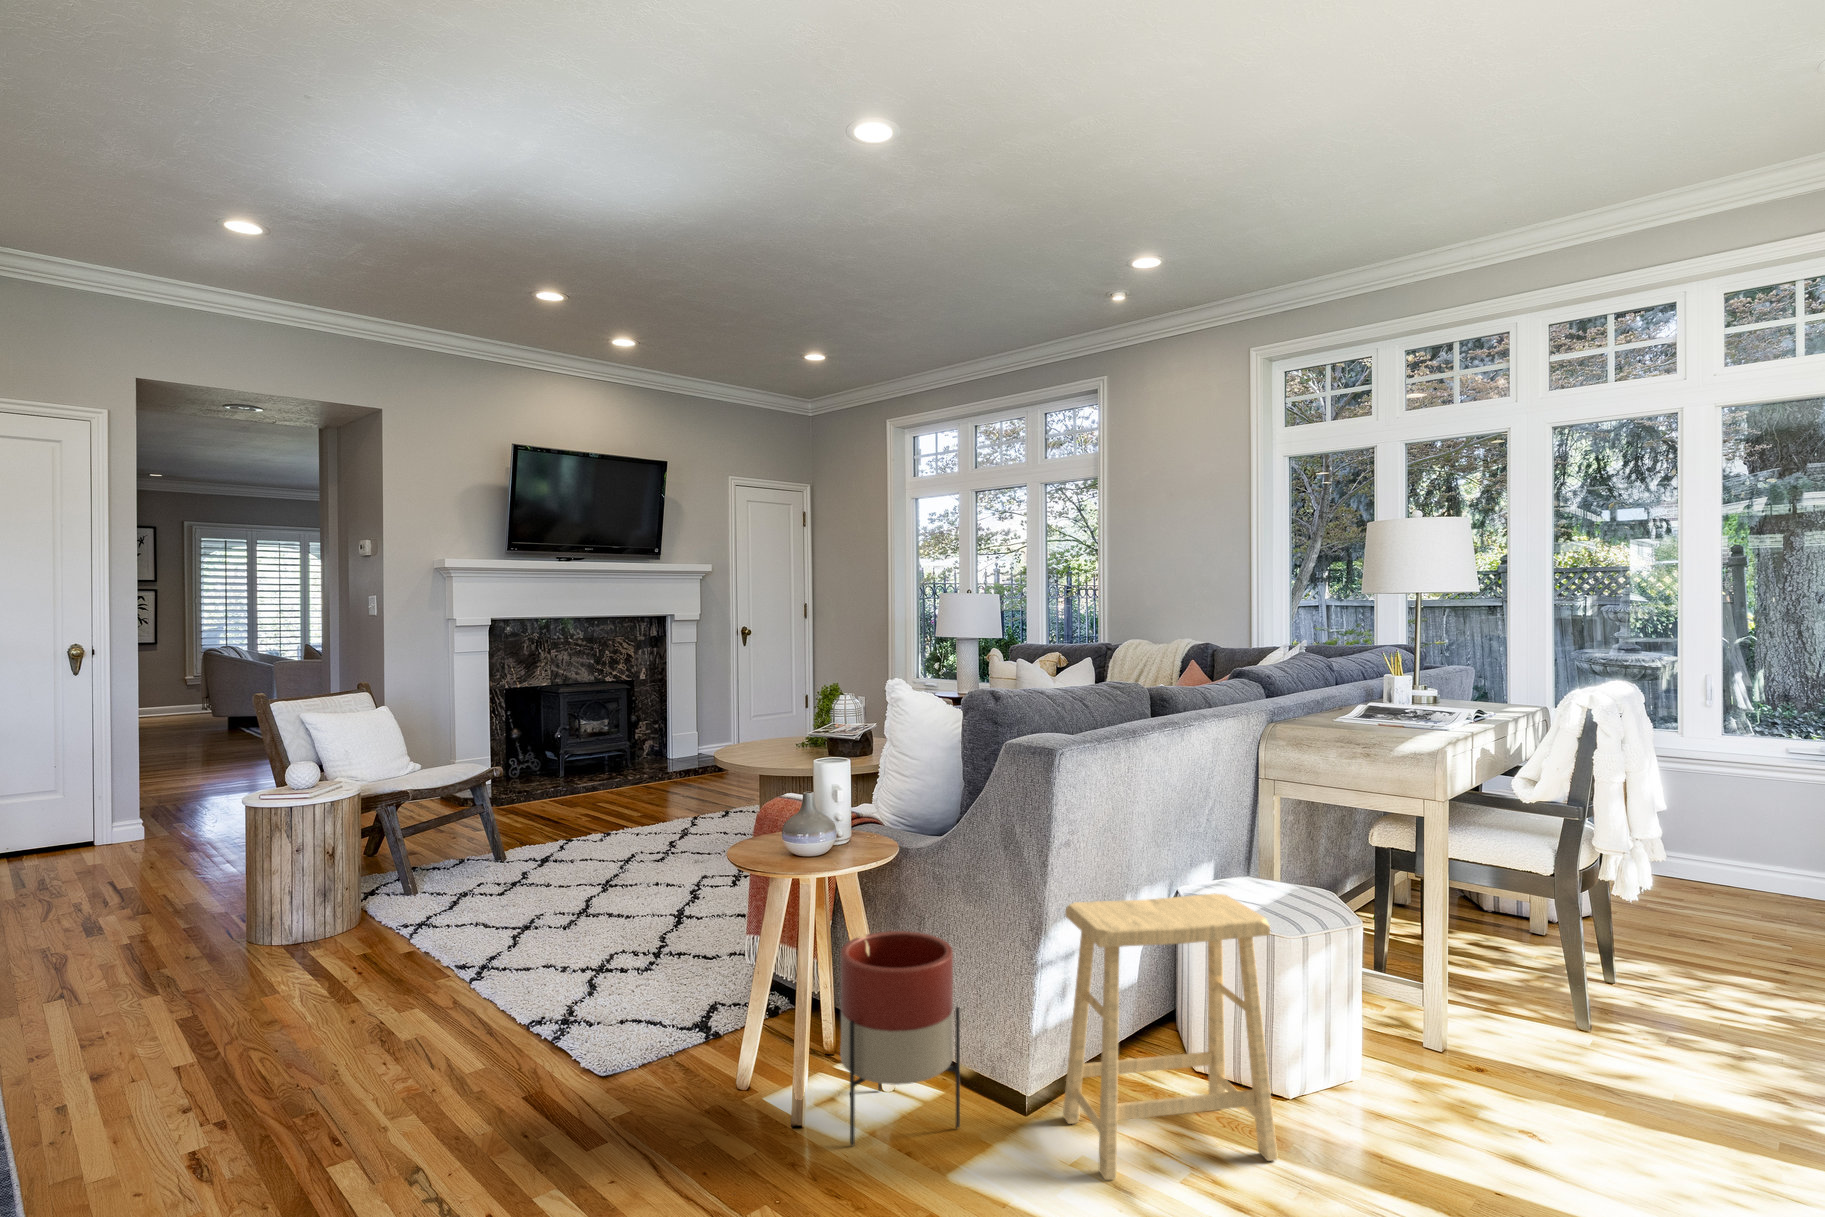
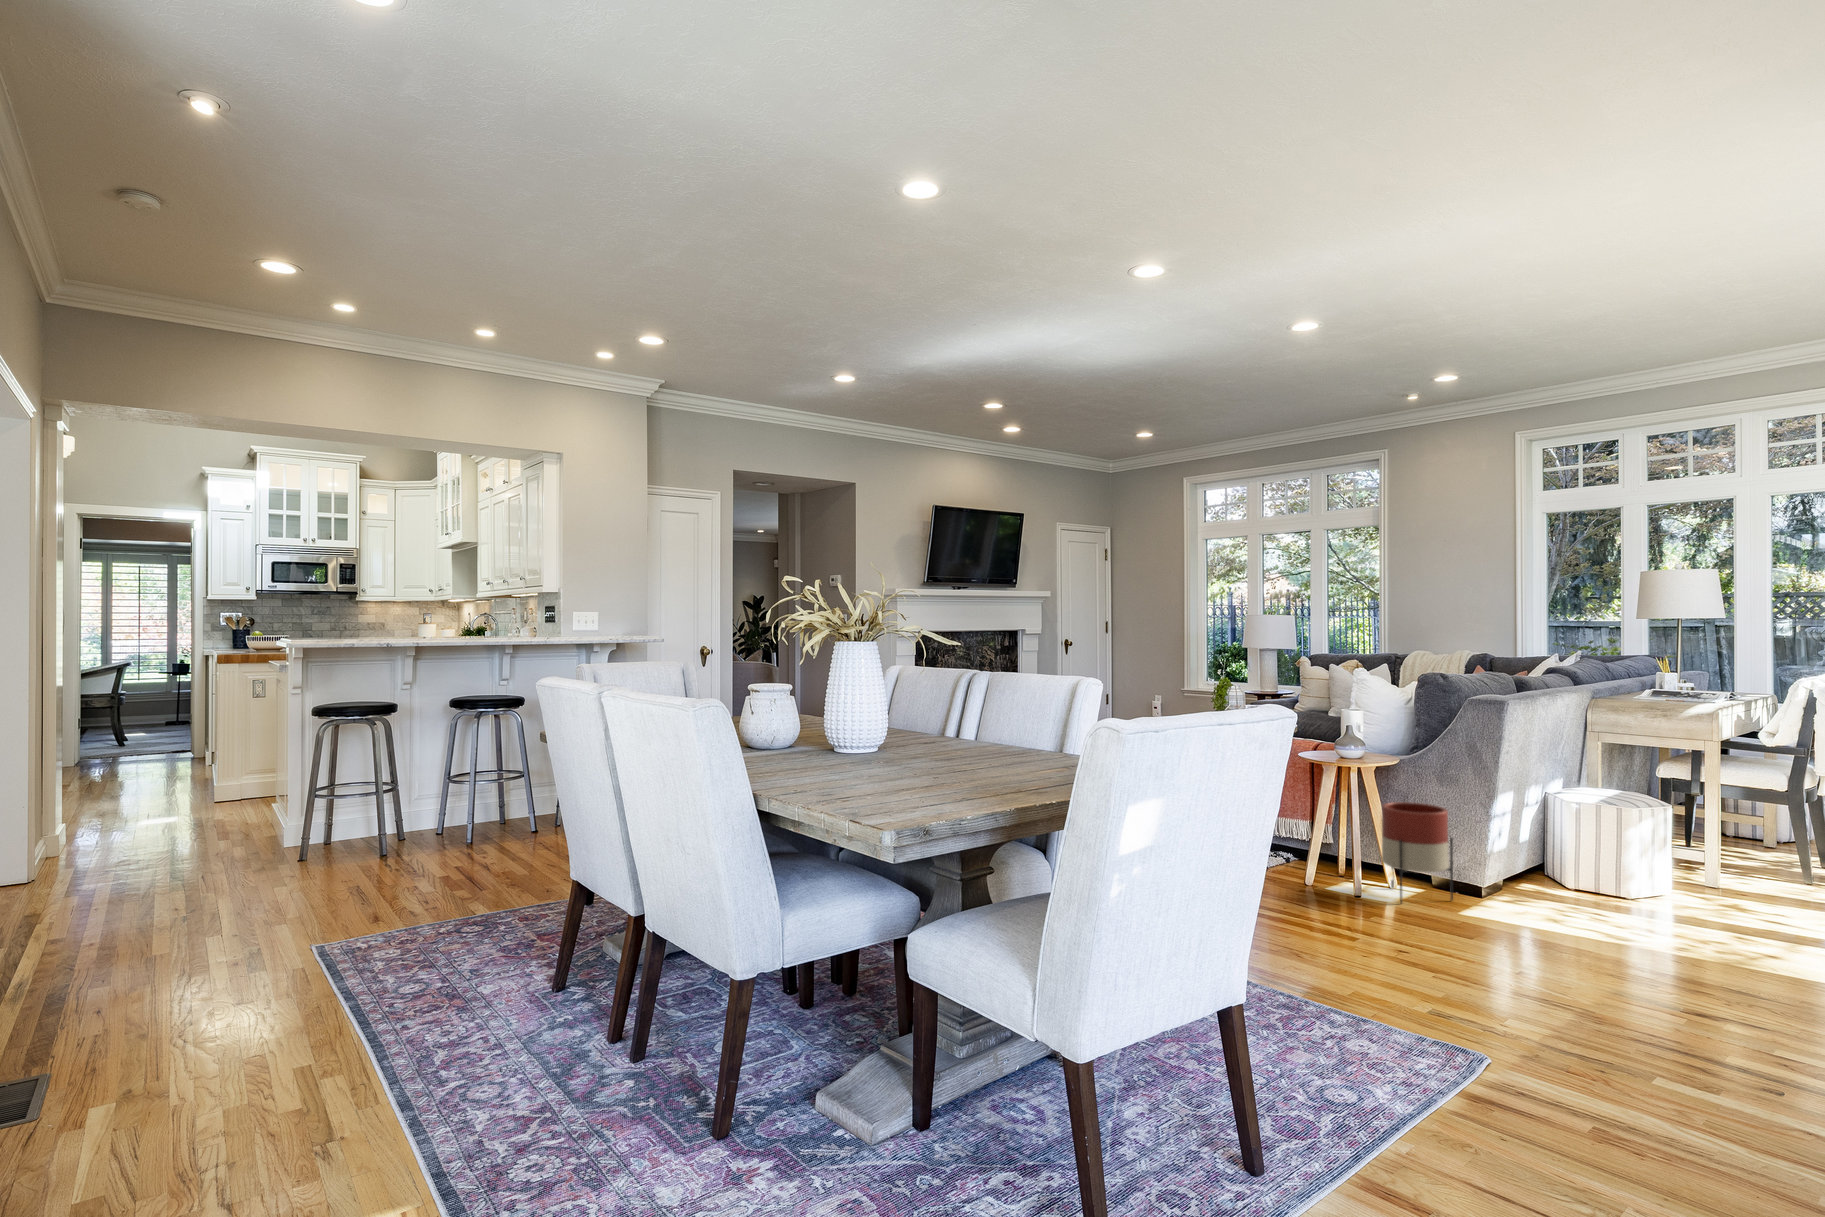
footstool: present [1063,894,1278,1180] -> none [1507,783,1640,918]

